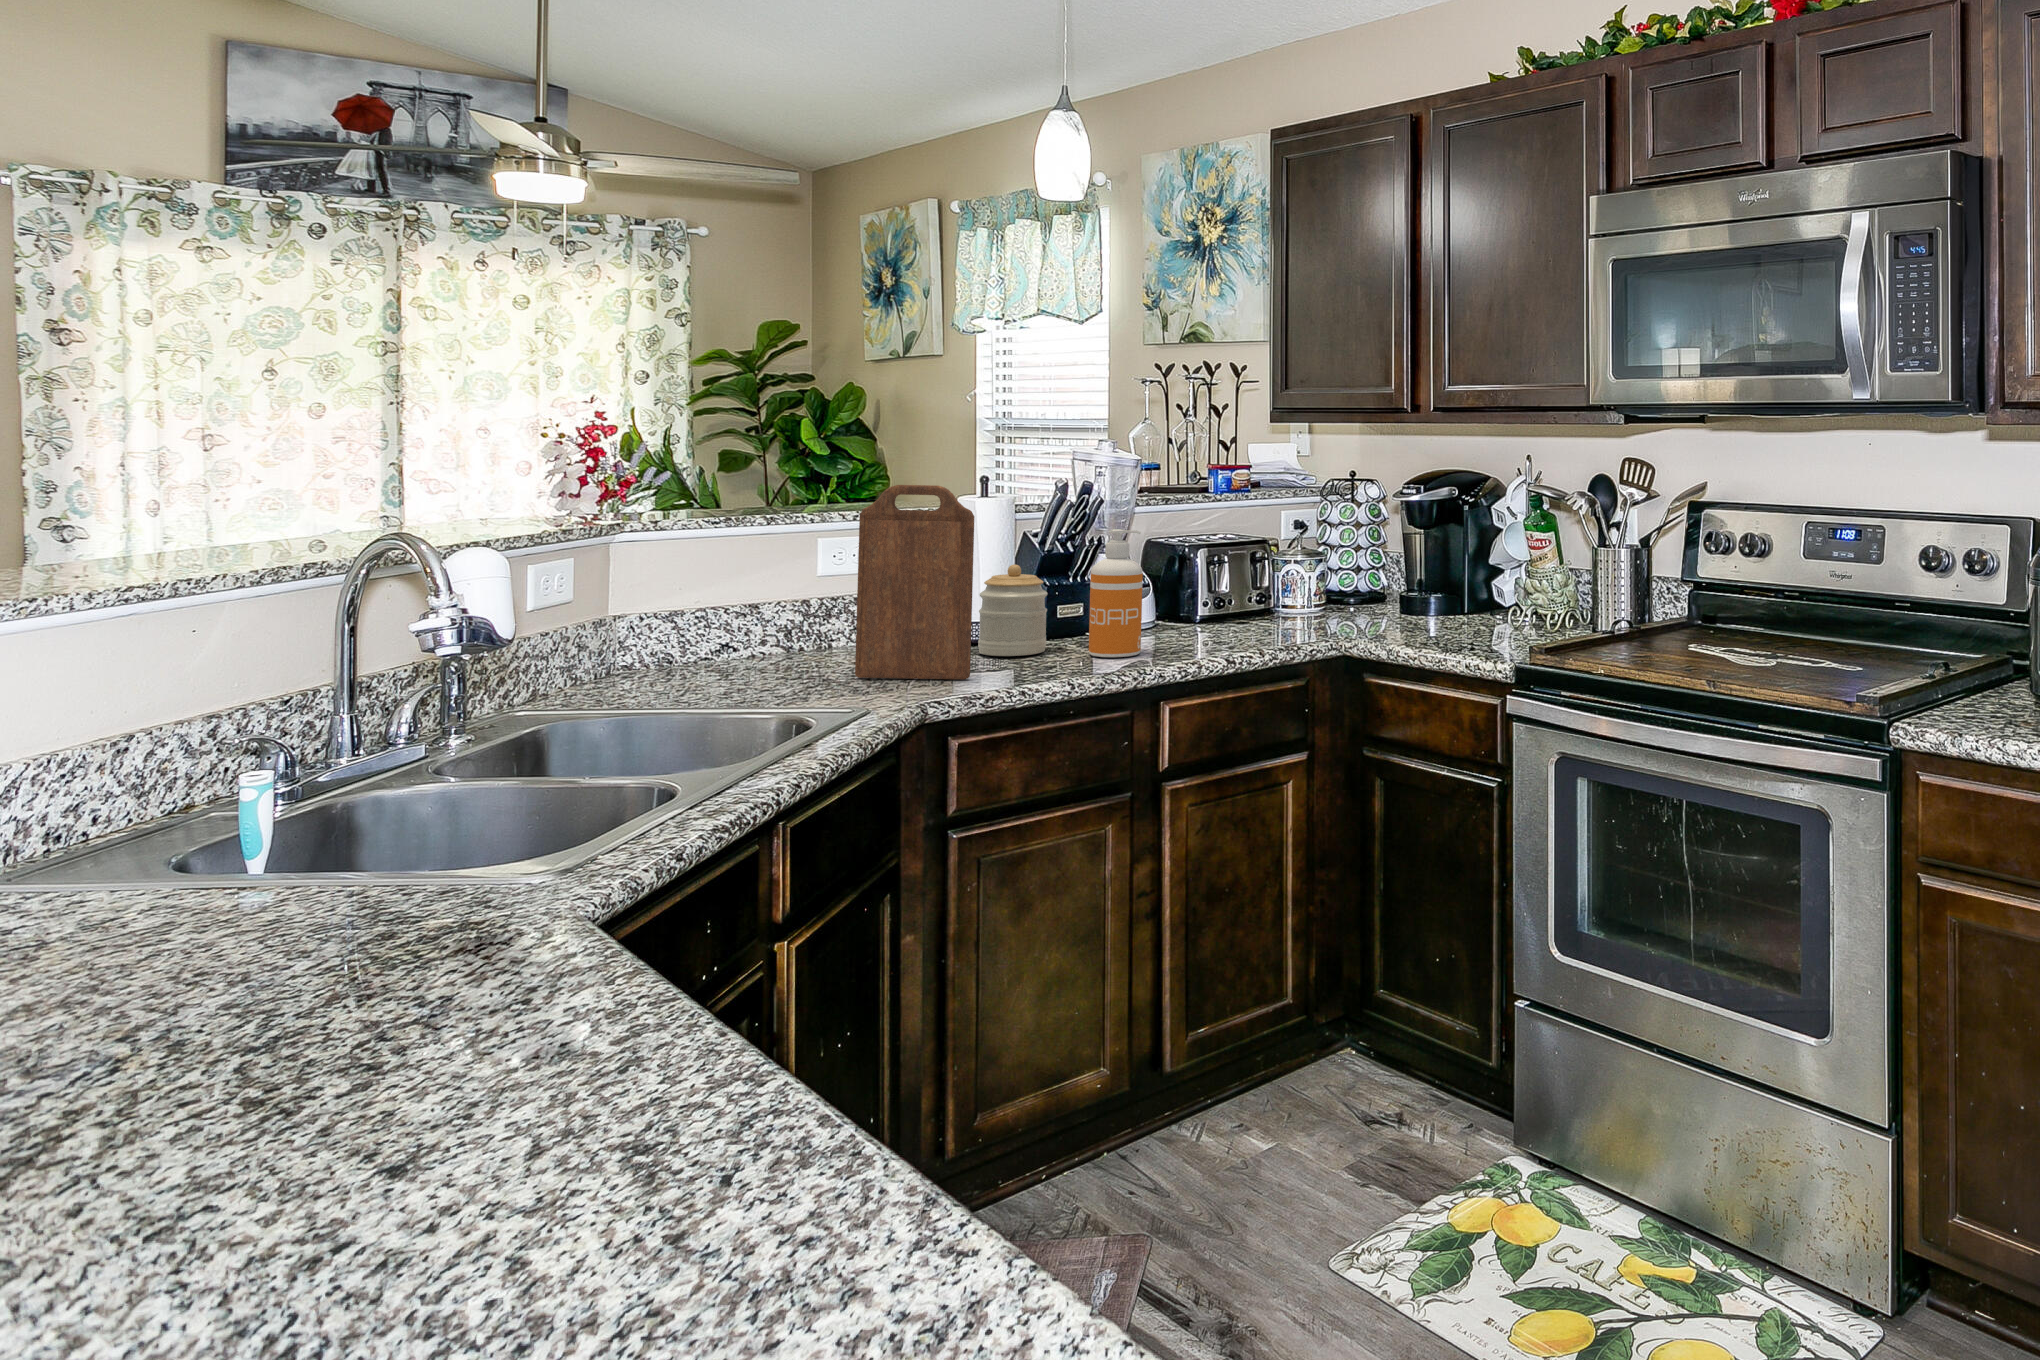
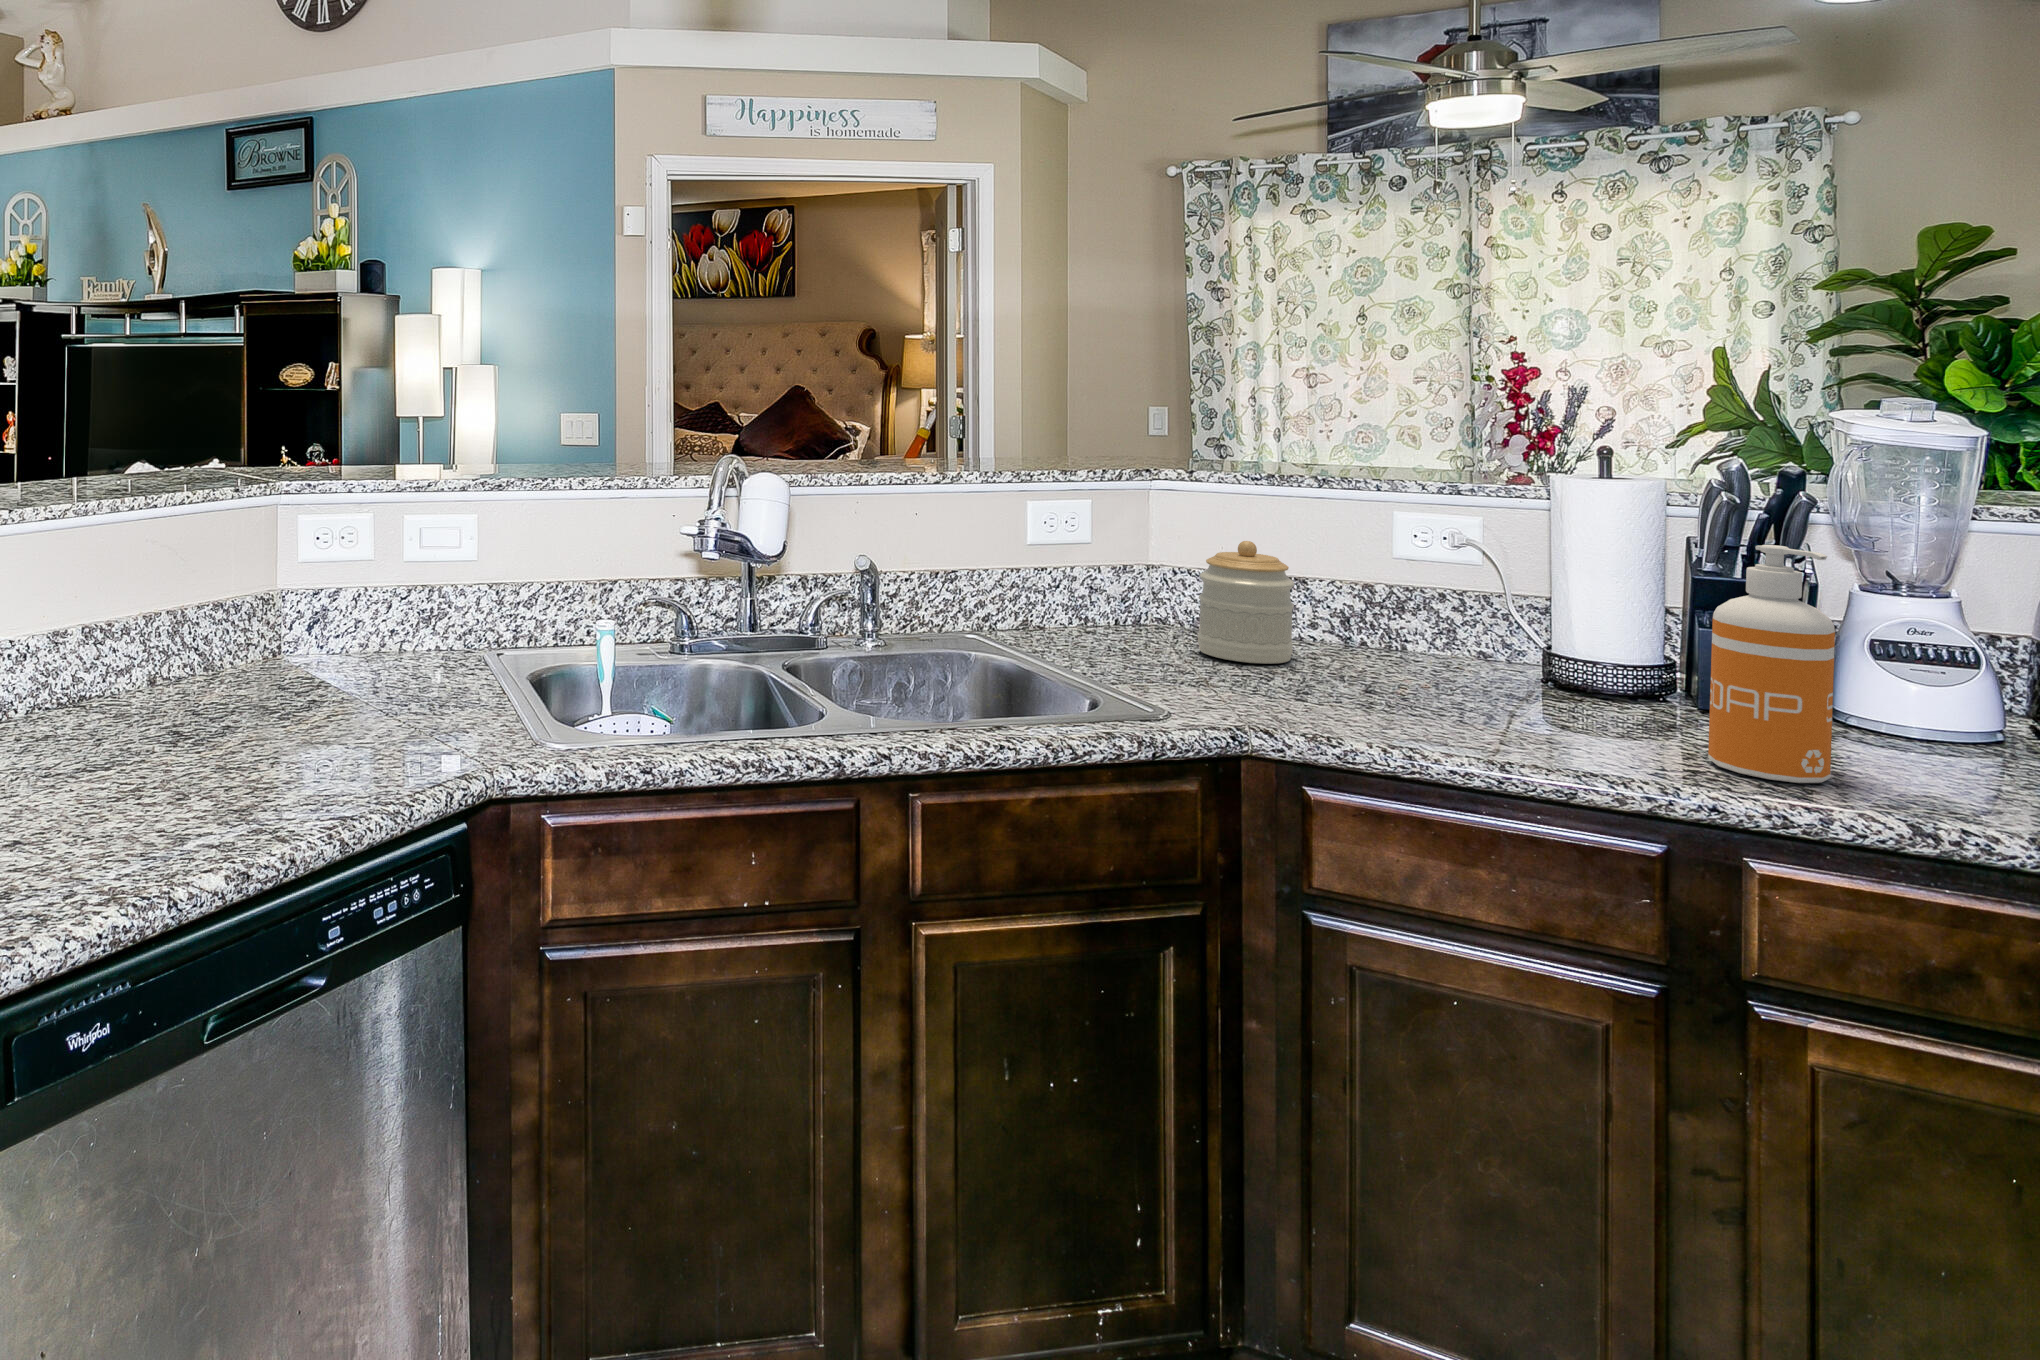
cutting board: present [855,485,974,680] -> none [1302,440,1424,729]
jar: present [978,565,1048,656] -> present [1198,541,1294,664]

